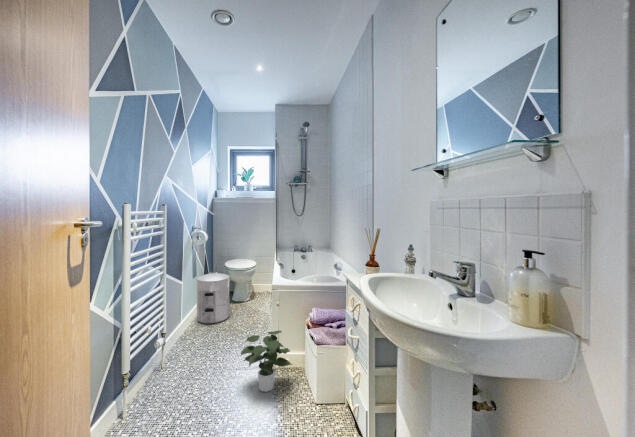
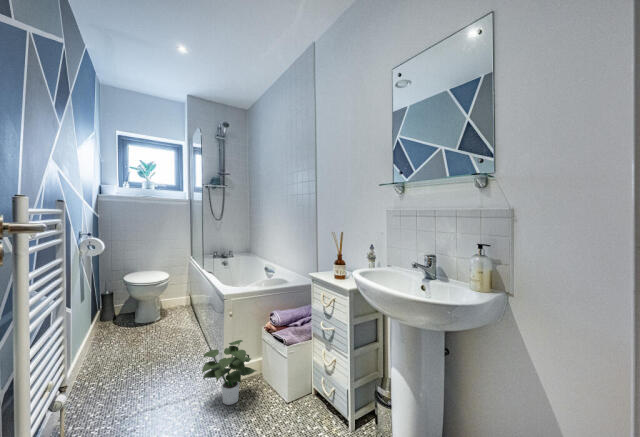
waste bin: present [197,272,230,324] -> none [98,290,144,355]

